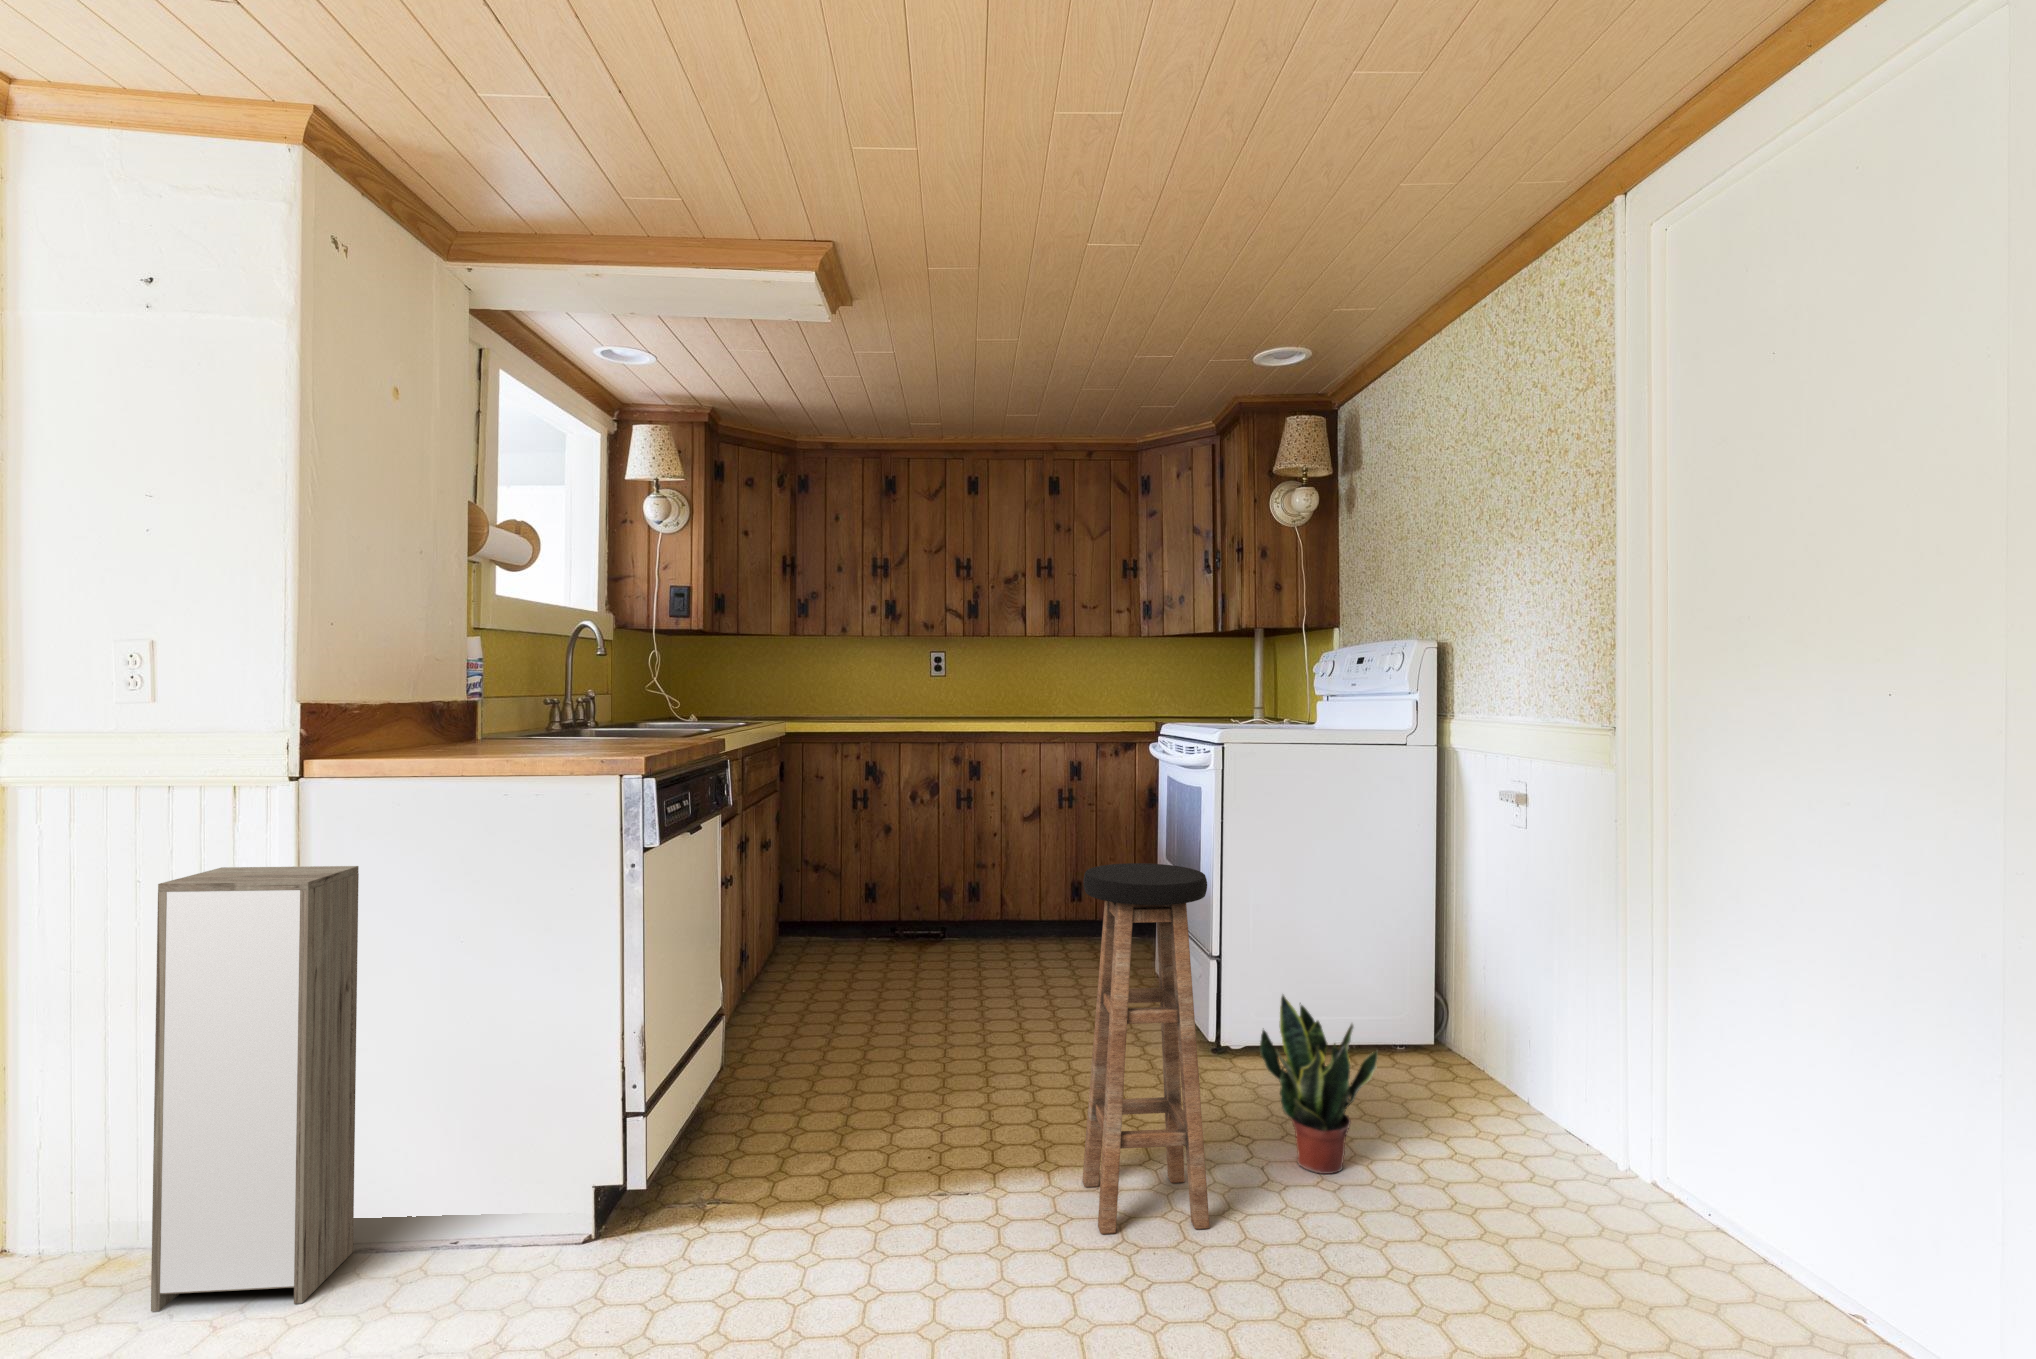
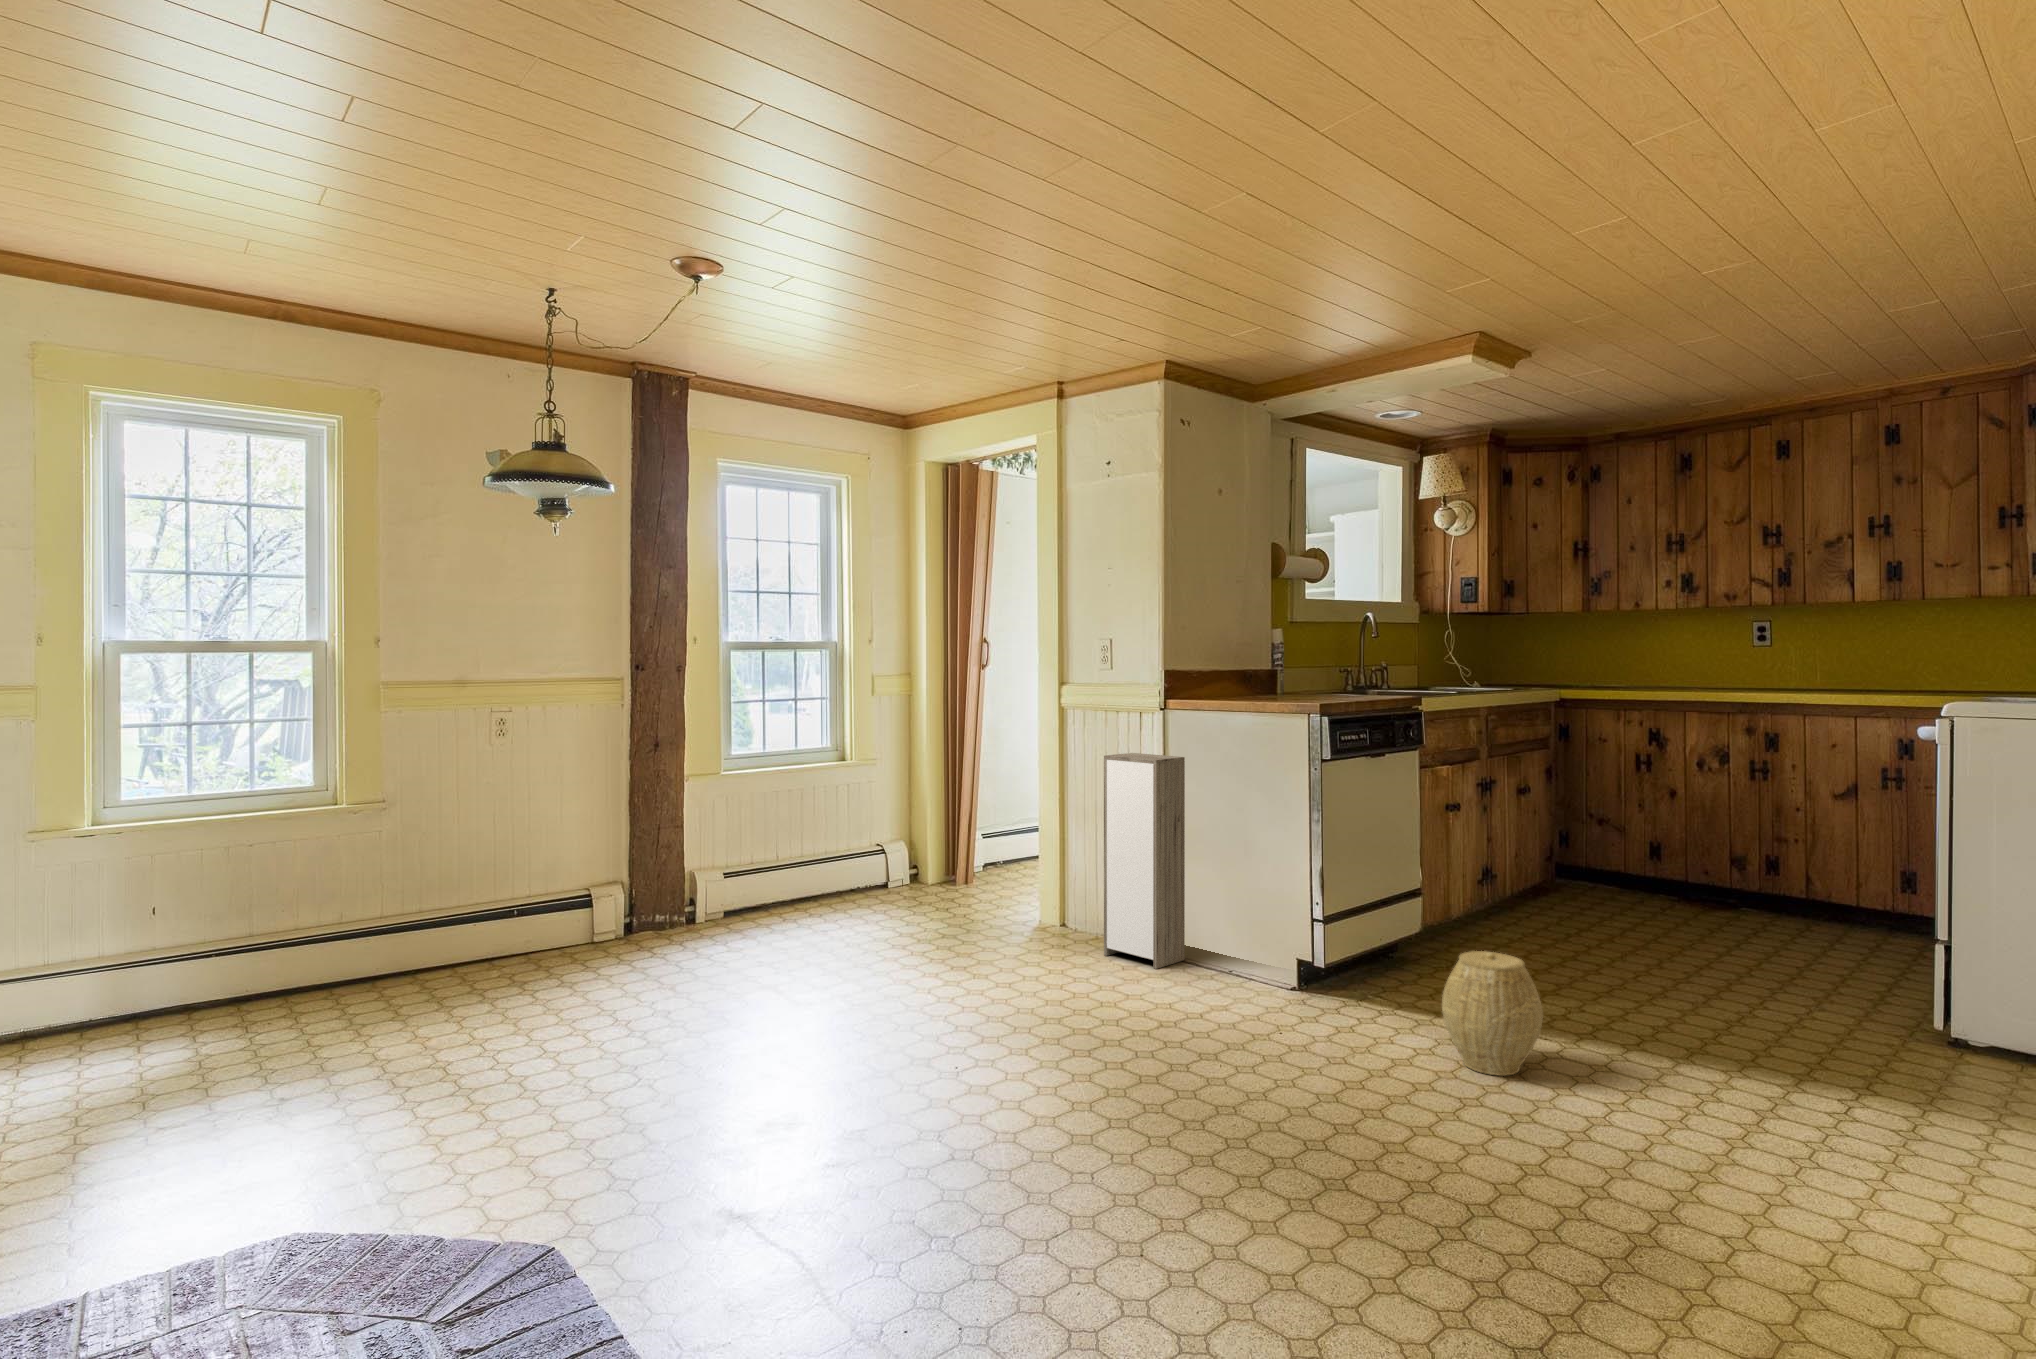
bar stool: present [1082,863,1210,1234] -> none [1612,804,1735,1101]
potted plant: present [1260,995,1378,1174] -> none [1840,942,1974,1121]
woven basket: none [913,1111,1049,1310] -> present [1442,951,1543,1076]

